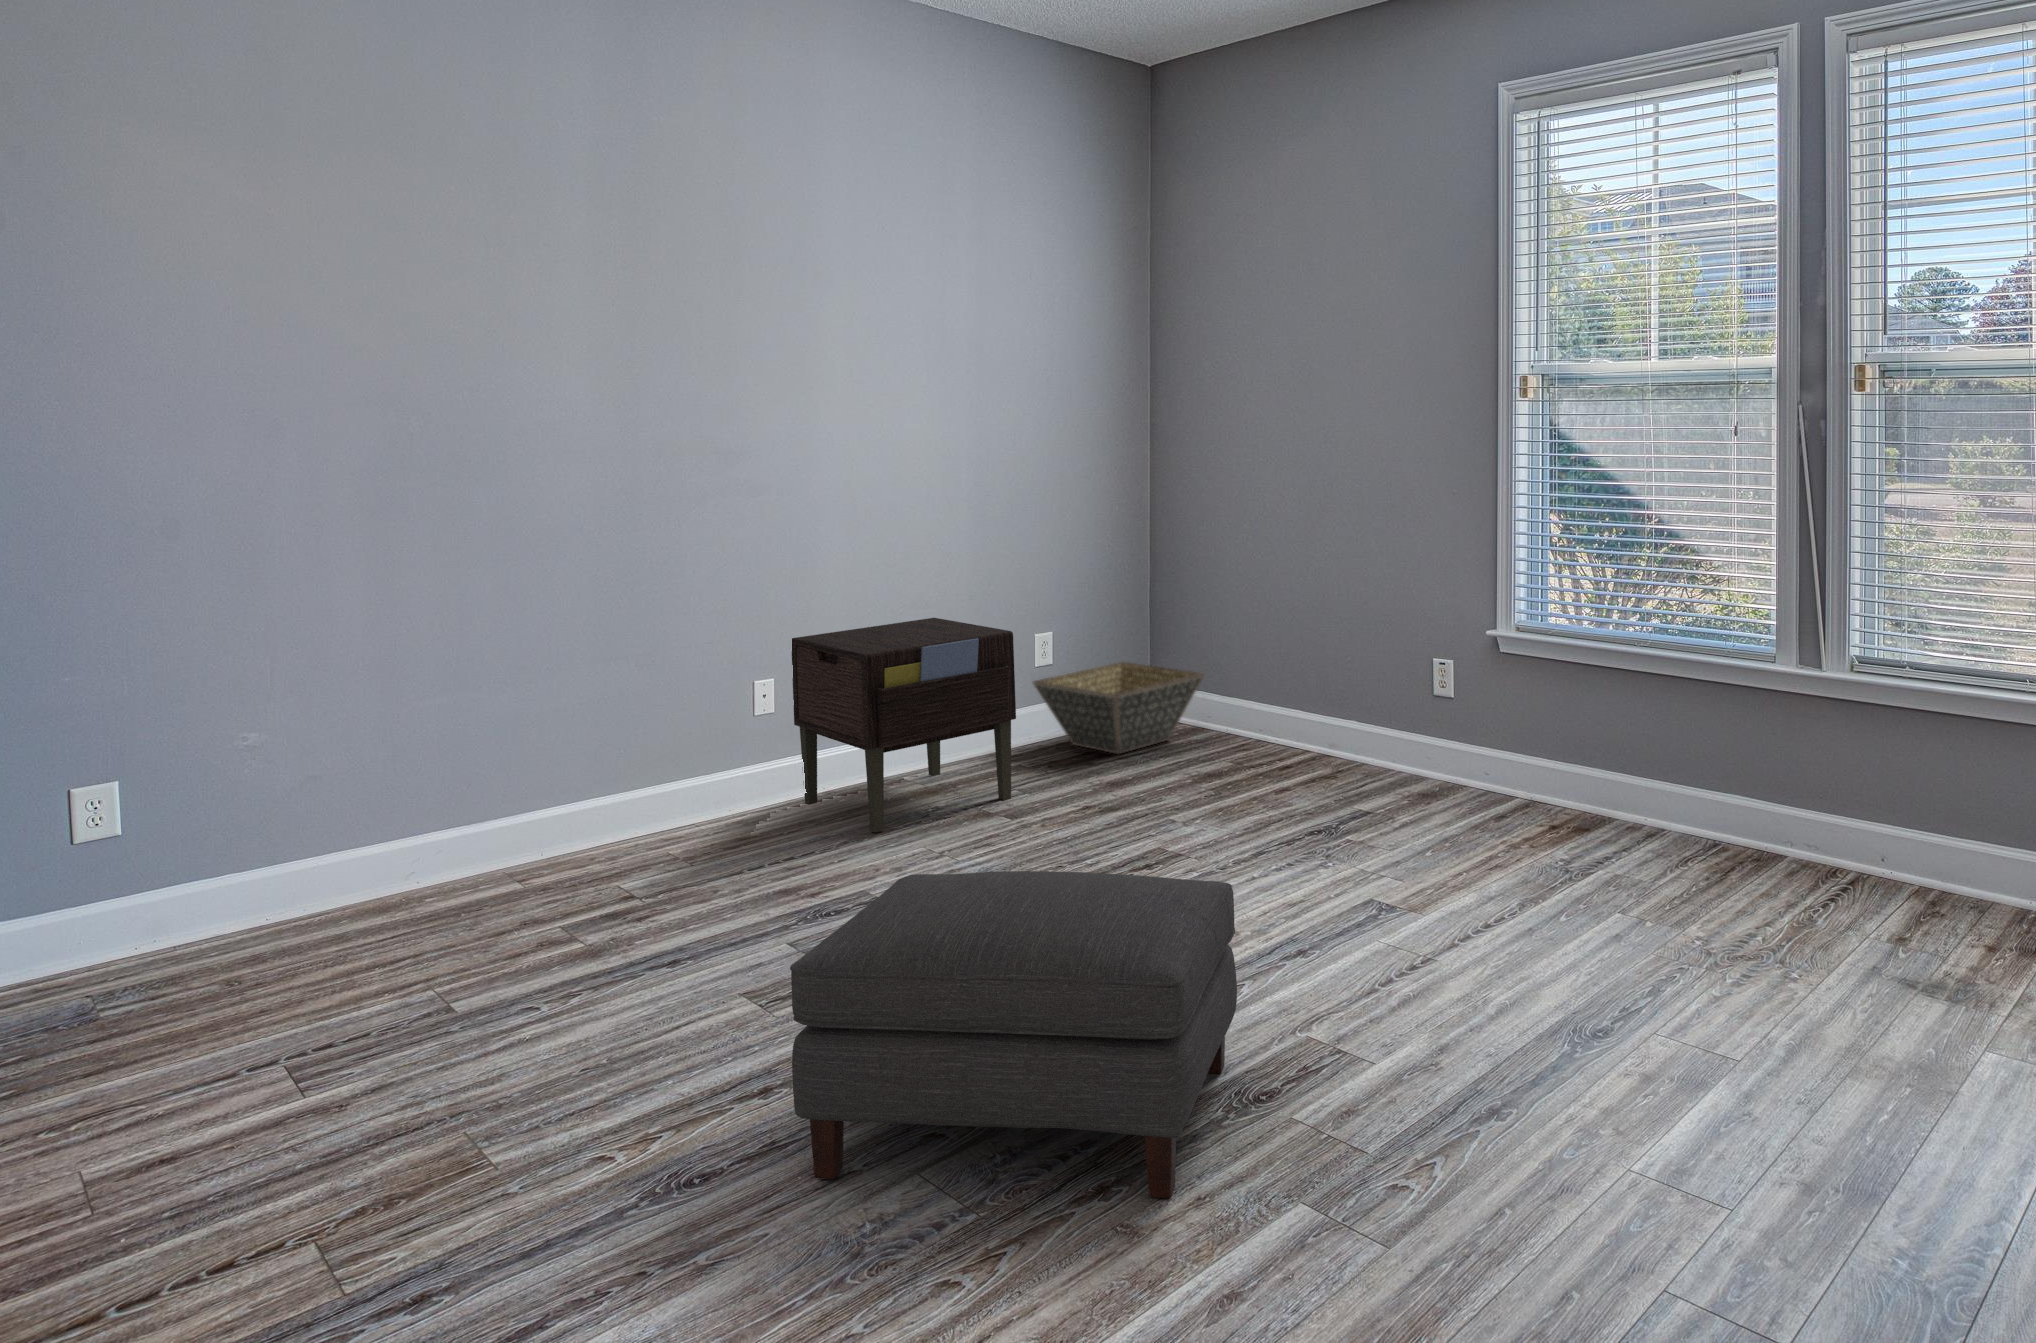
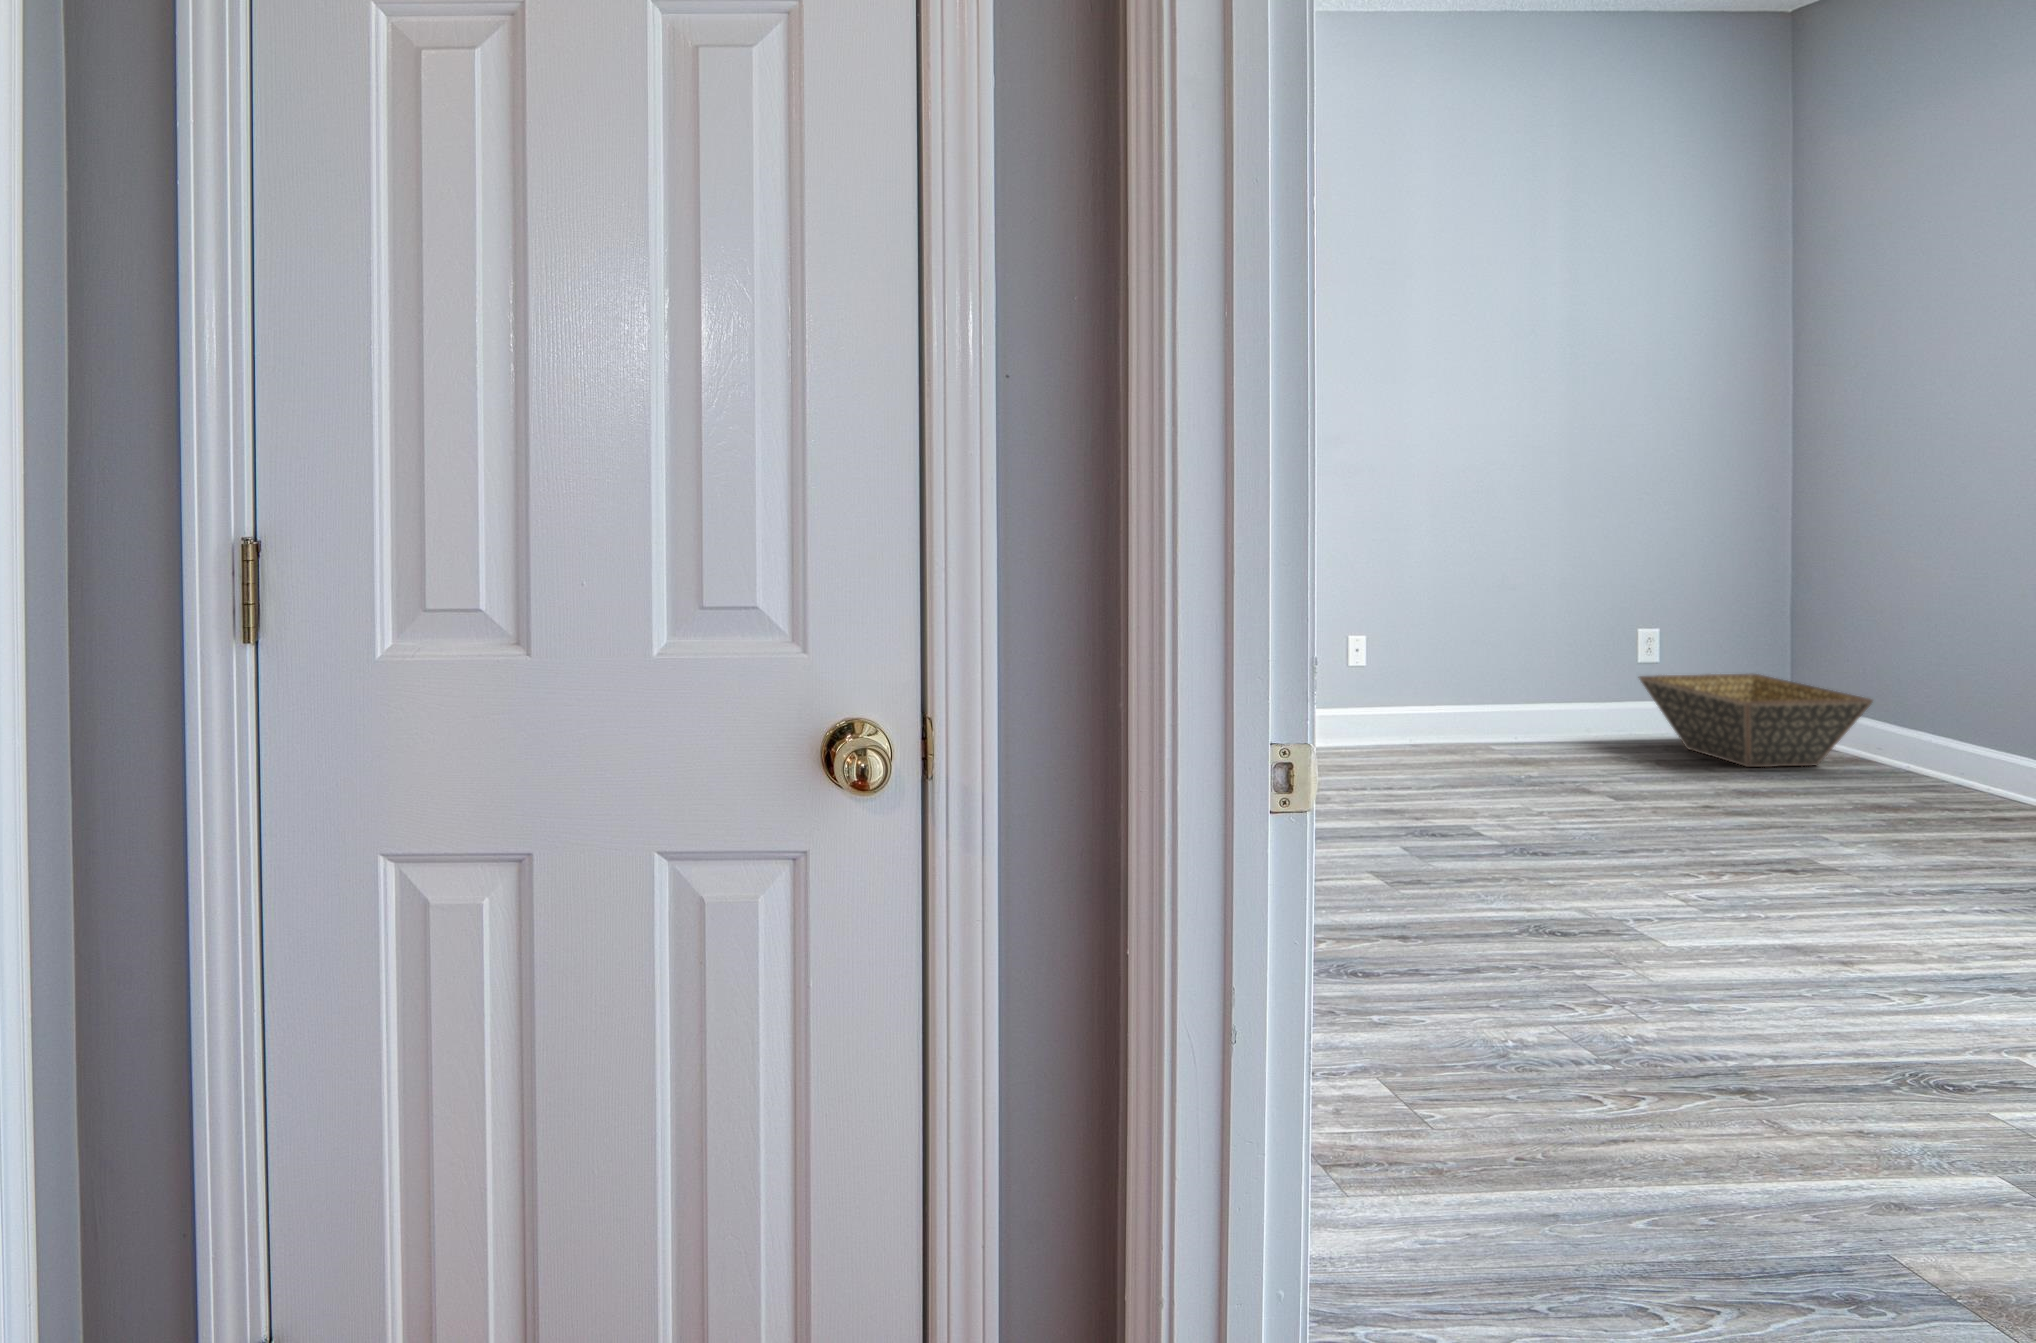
nightstand: present [792,618,1016,833] -> none [1383,597,1624,782]
ottoman: present [790,871,1237,1198] -> none [1441,796,1917,1120]

